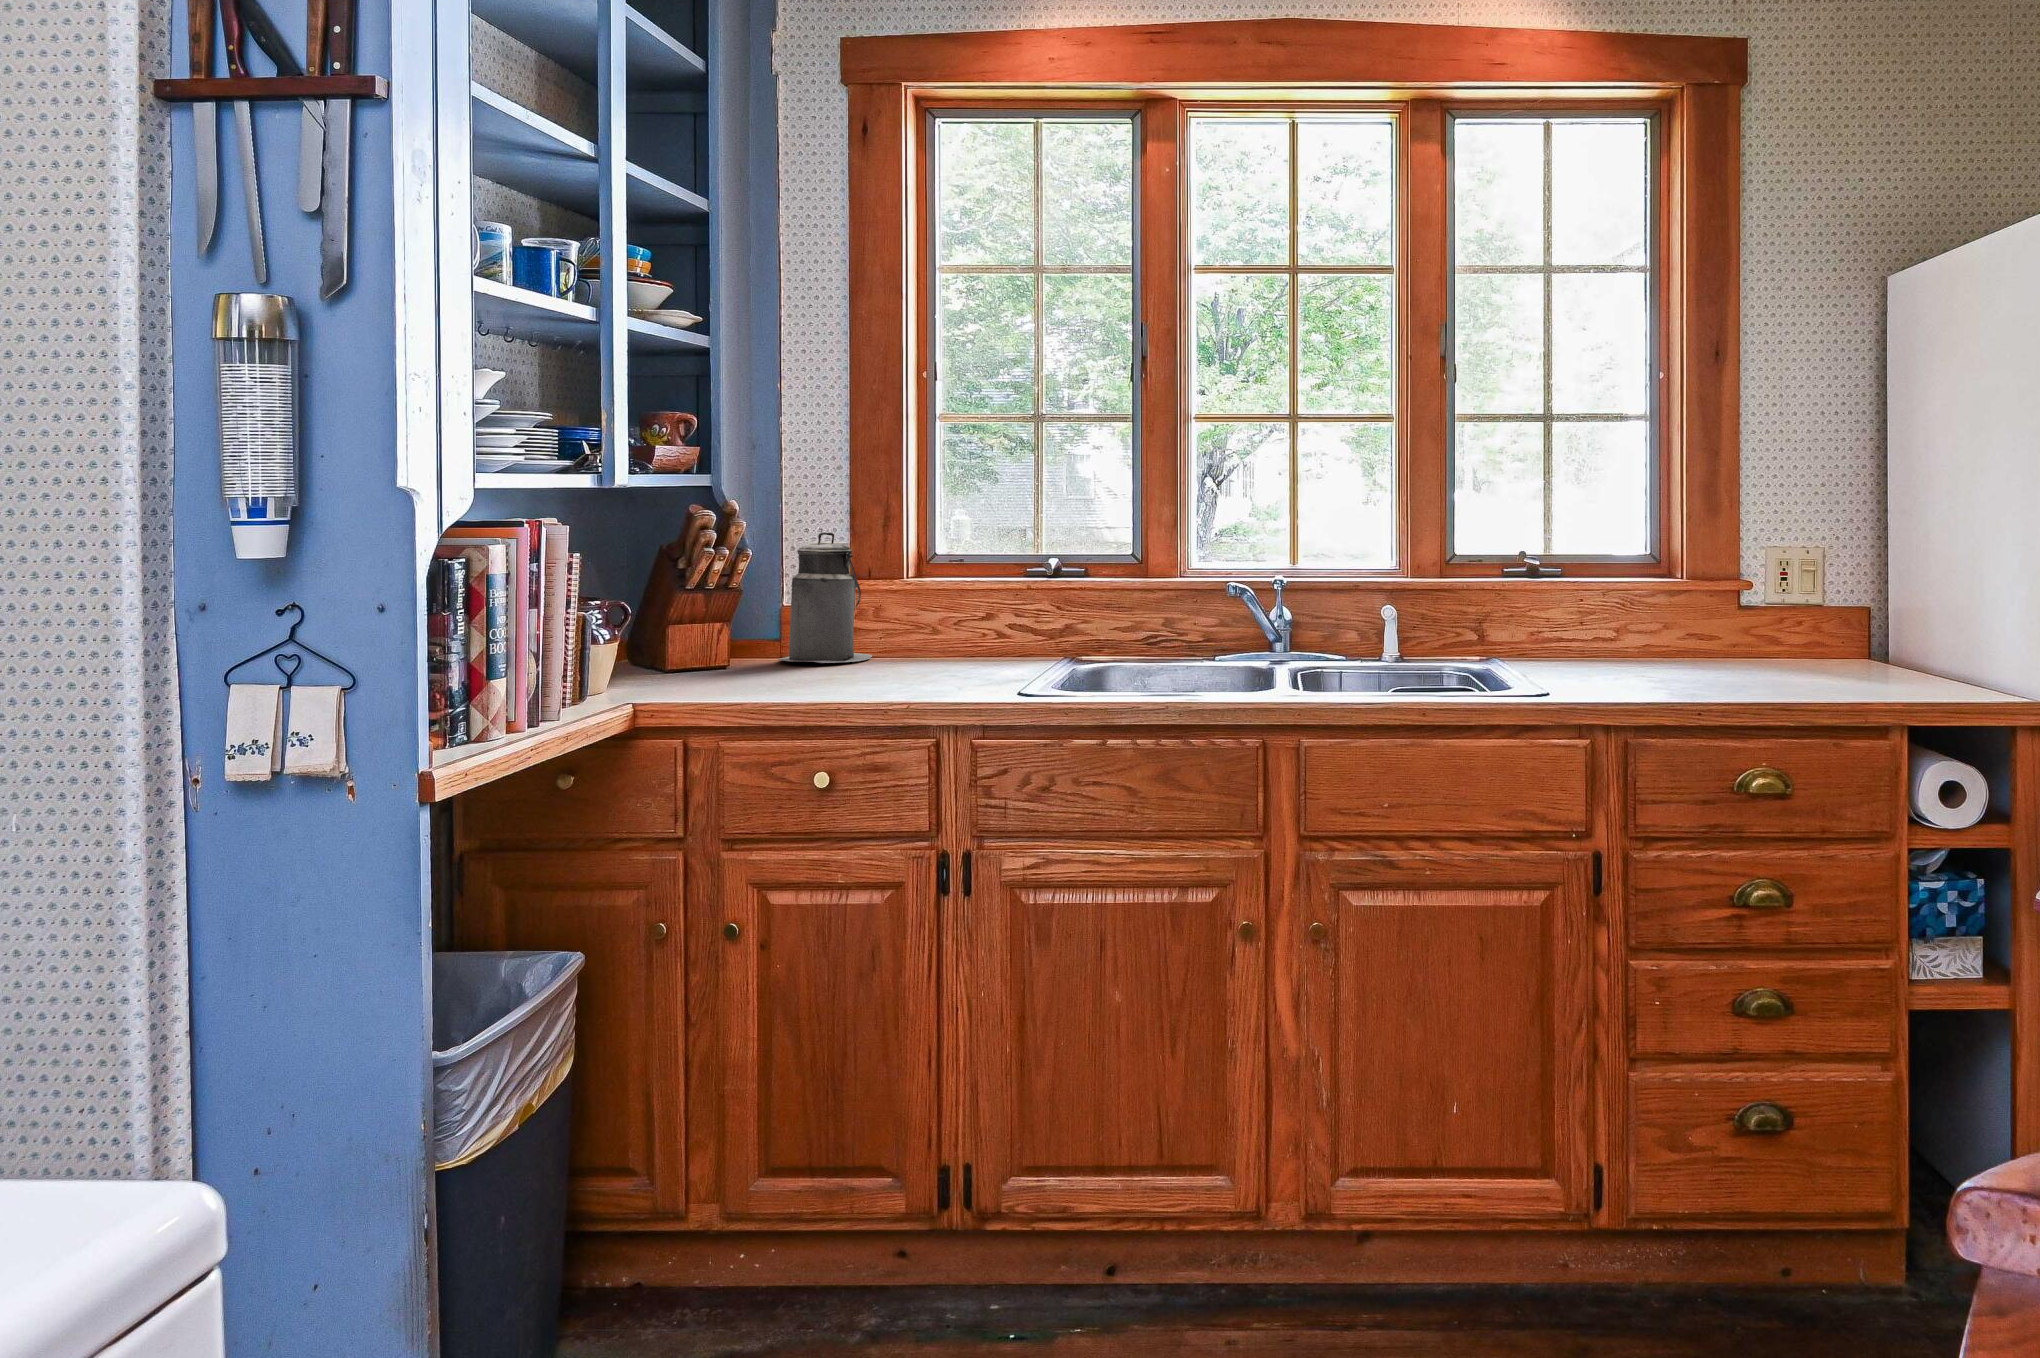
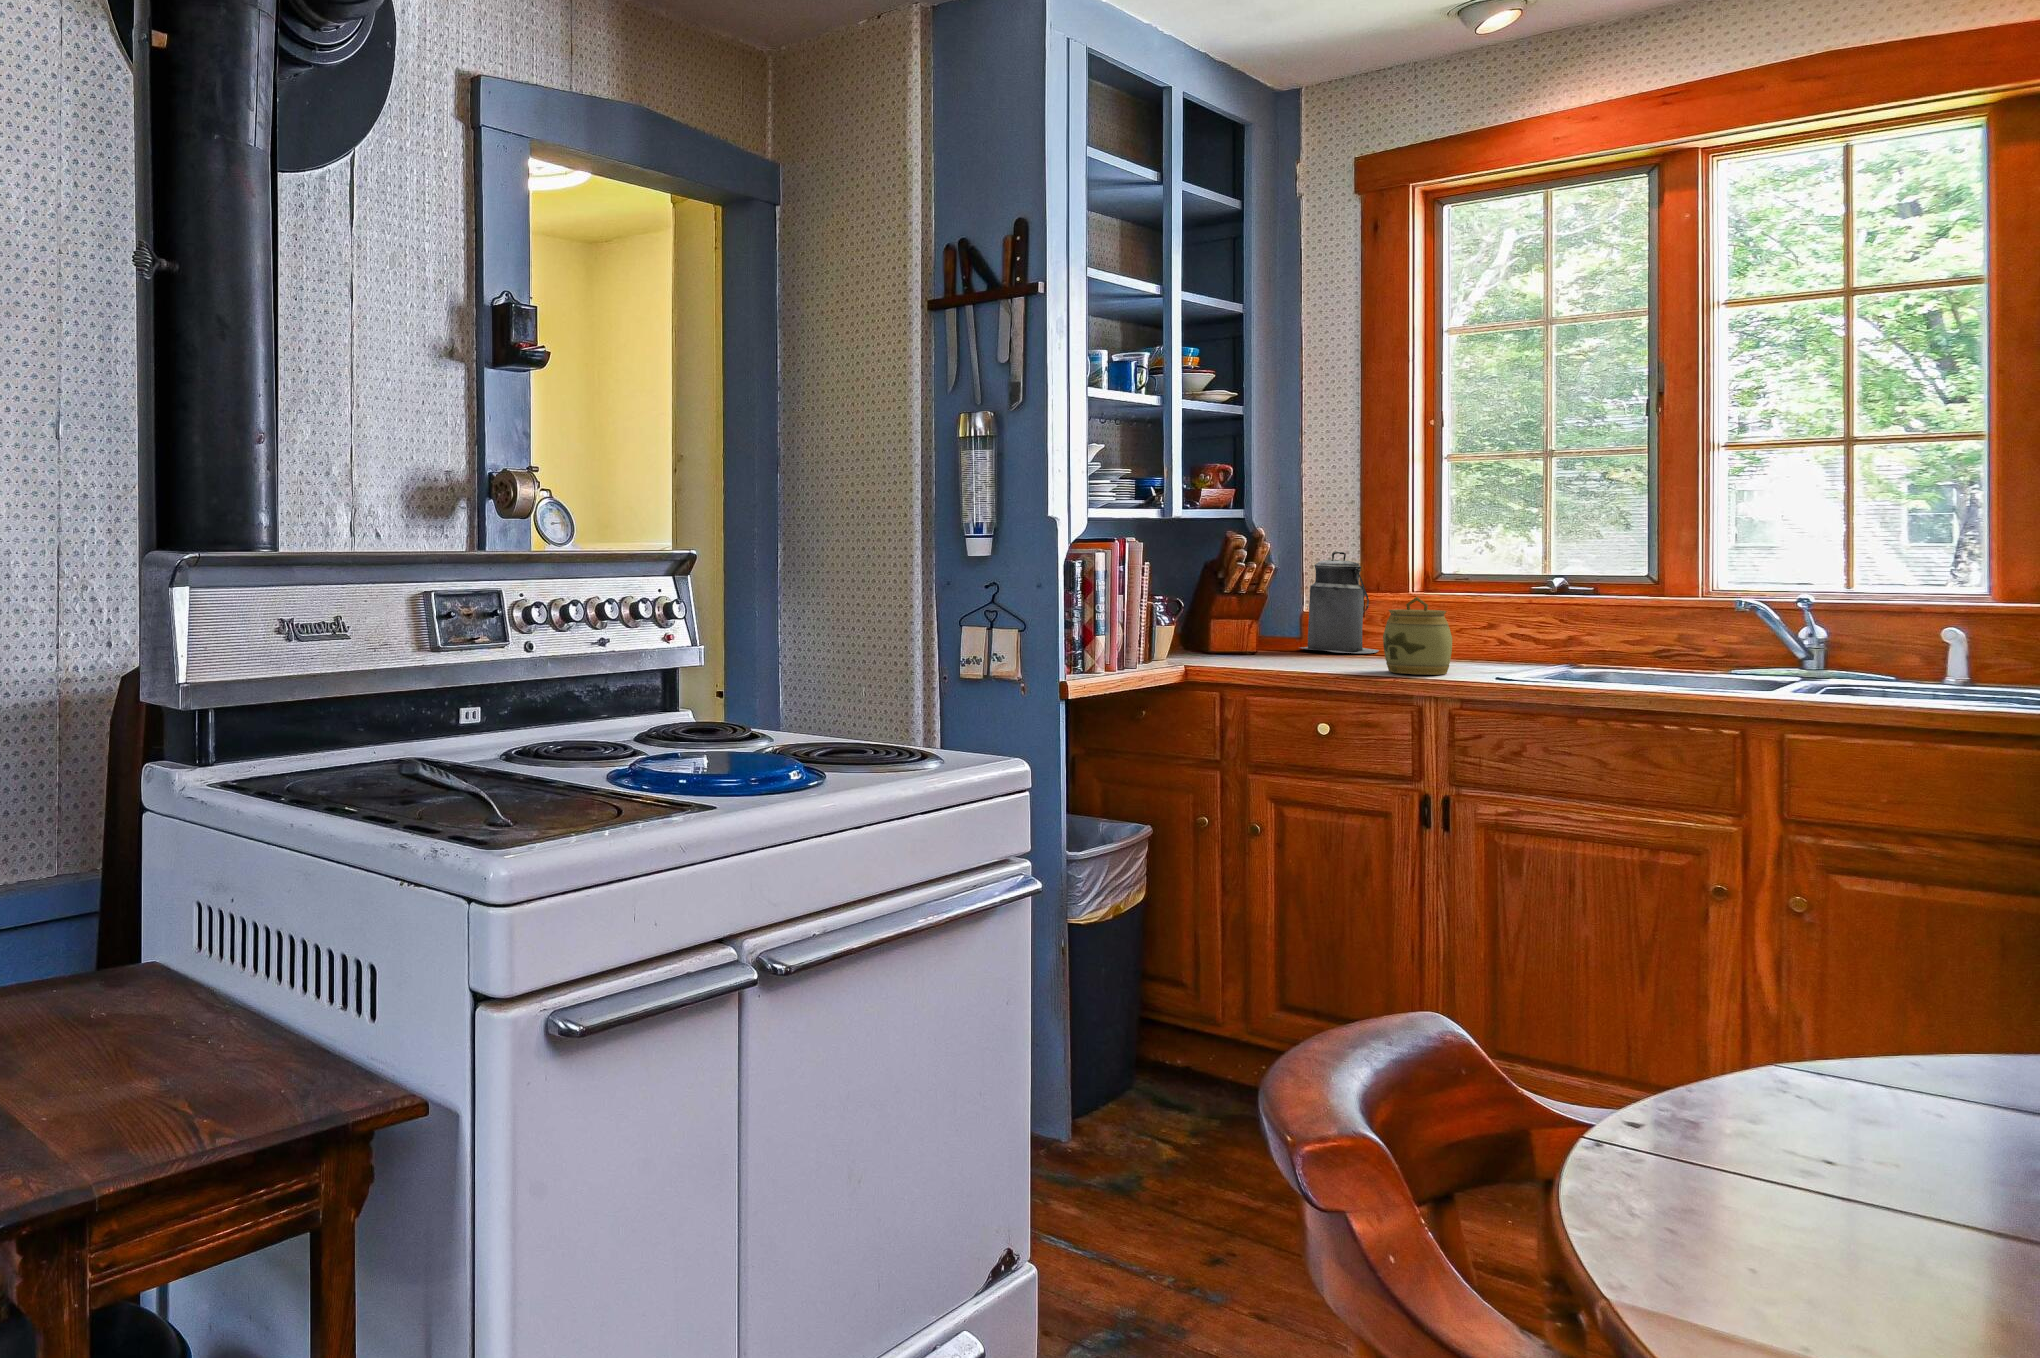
jar: none [887,590,965,690] -> present [1383,597,1452,675]

